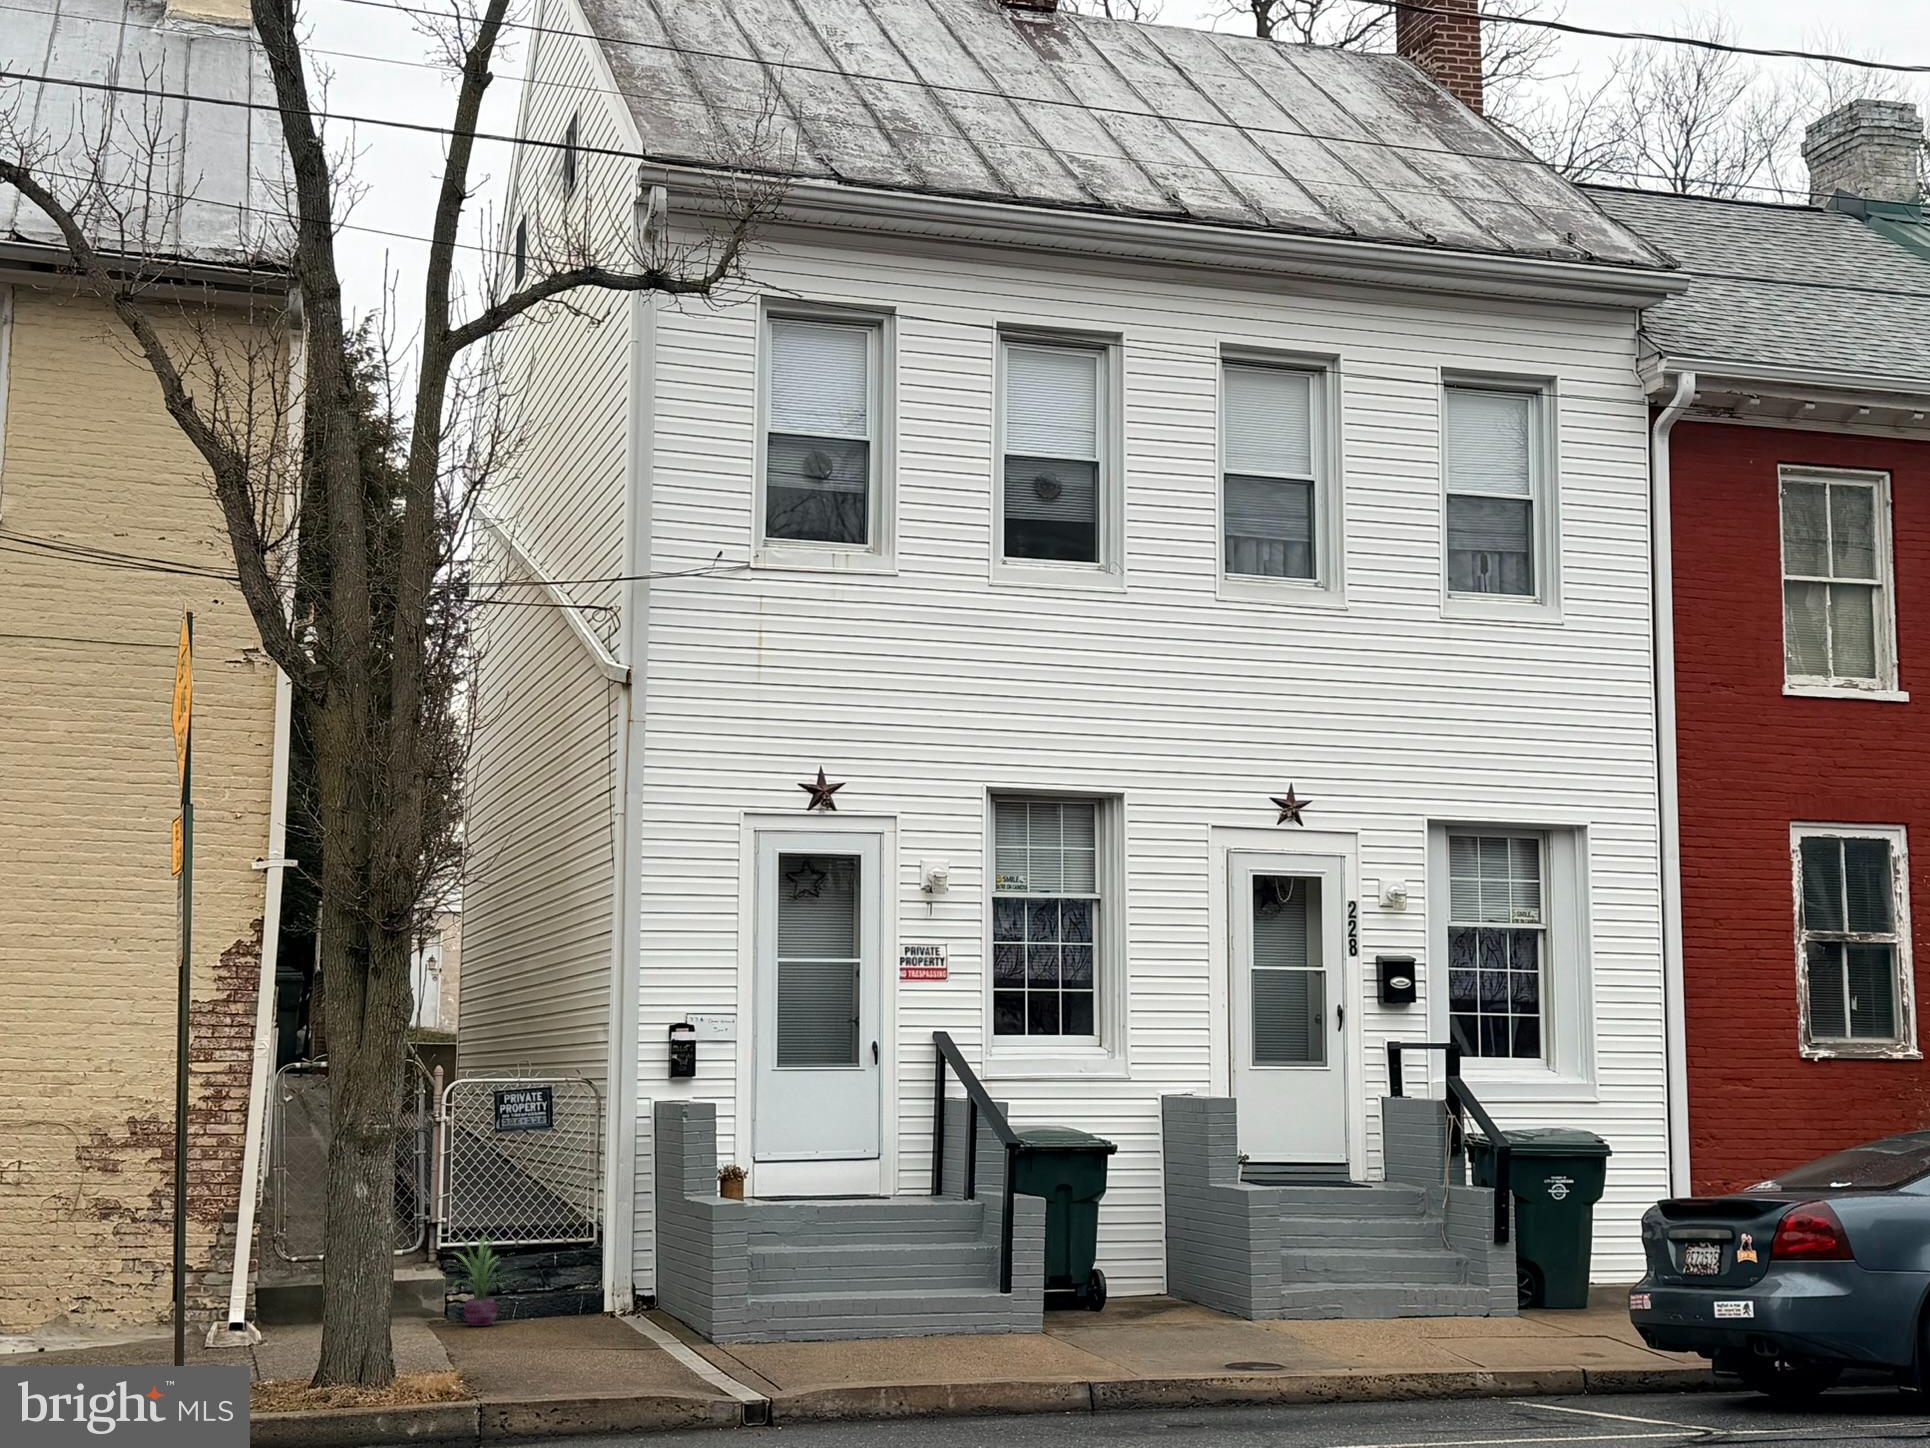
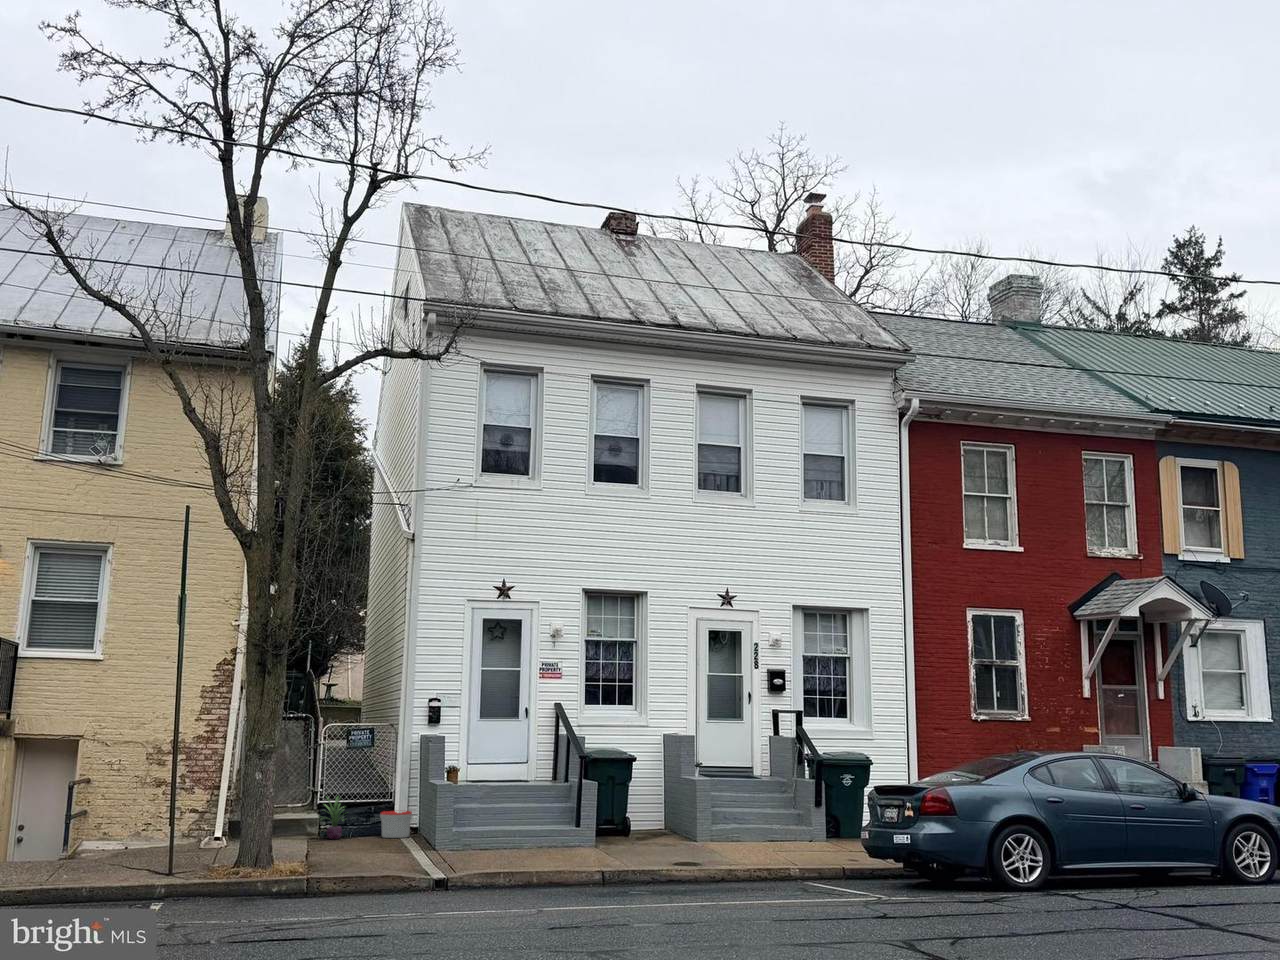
bucket: none [575,1264,644,1322] -> present [380,811,412,838]

